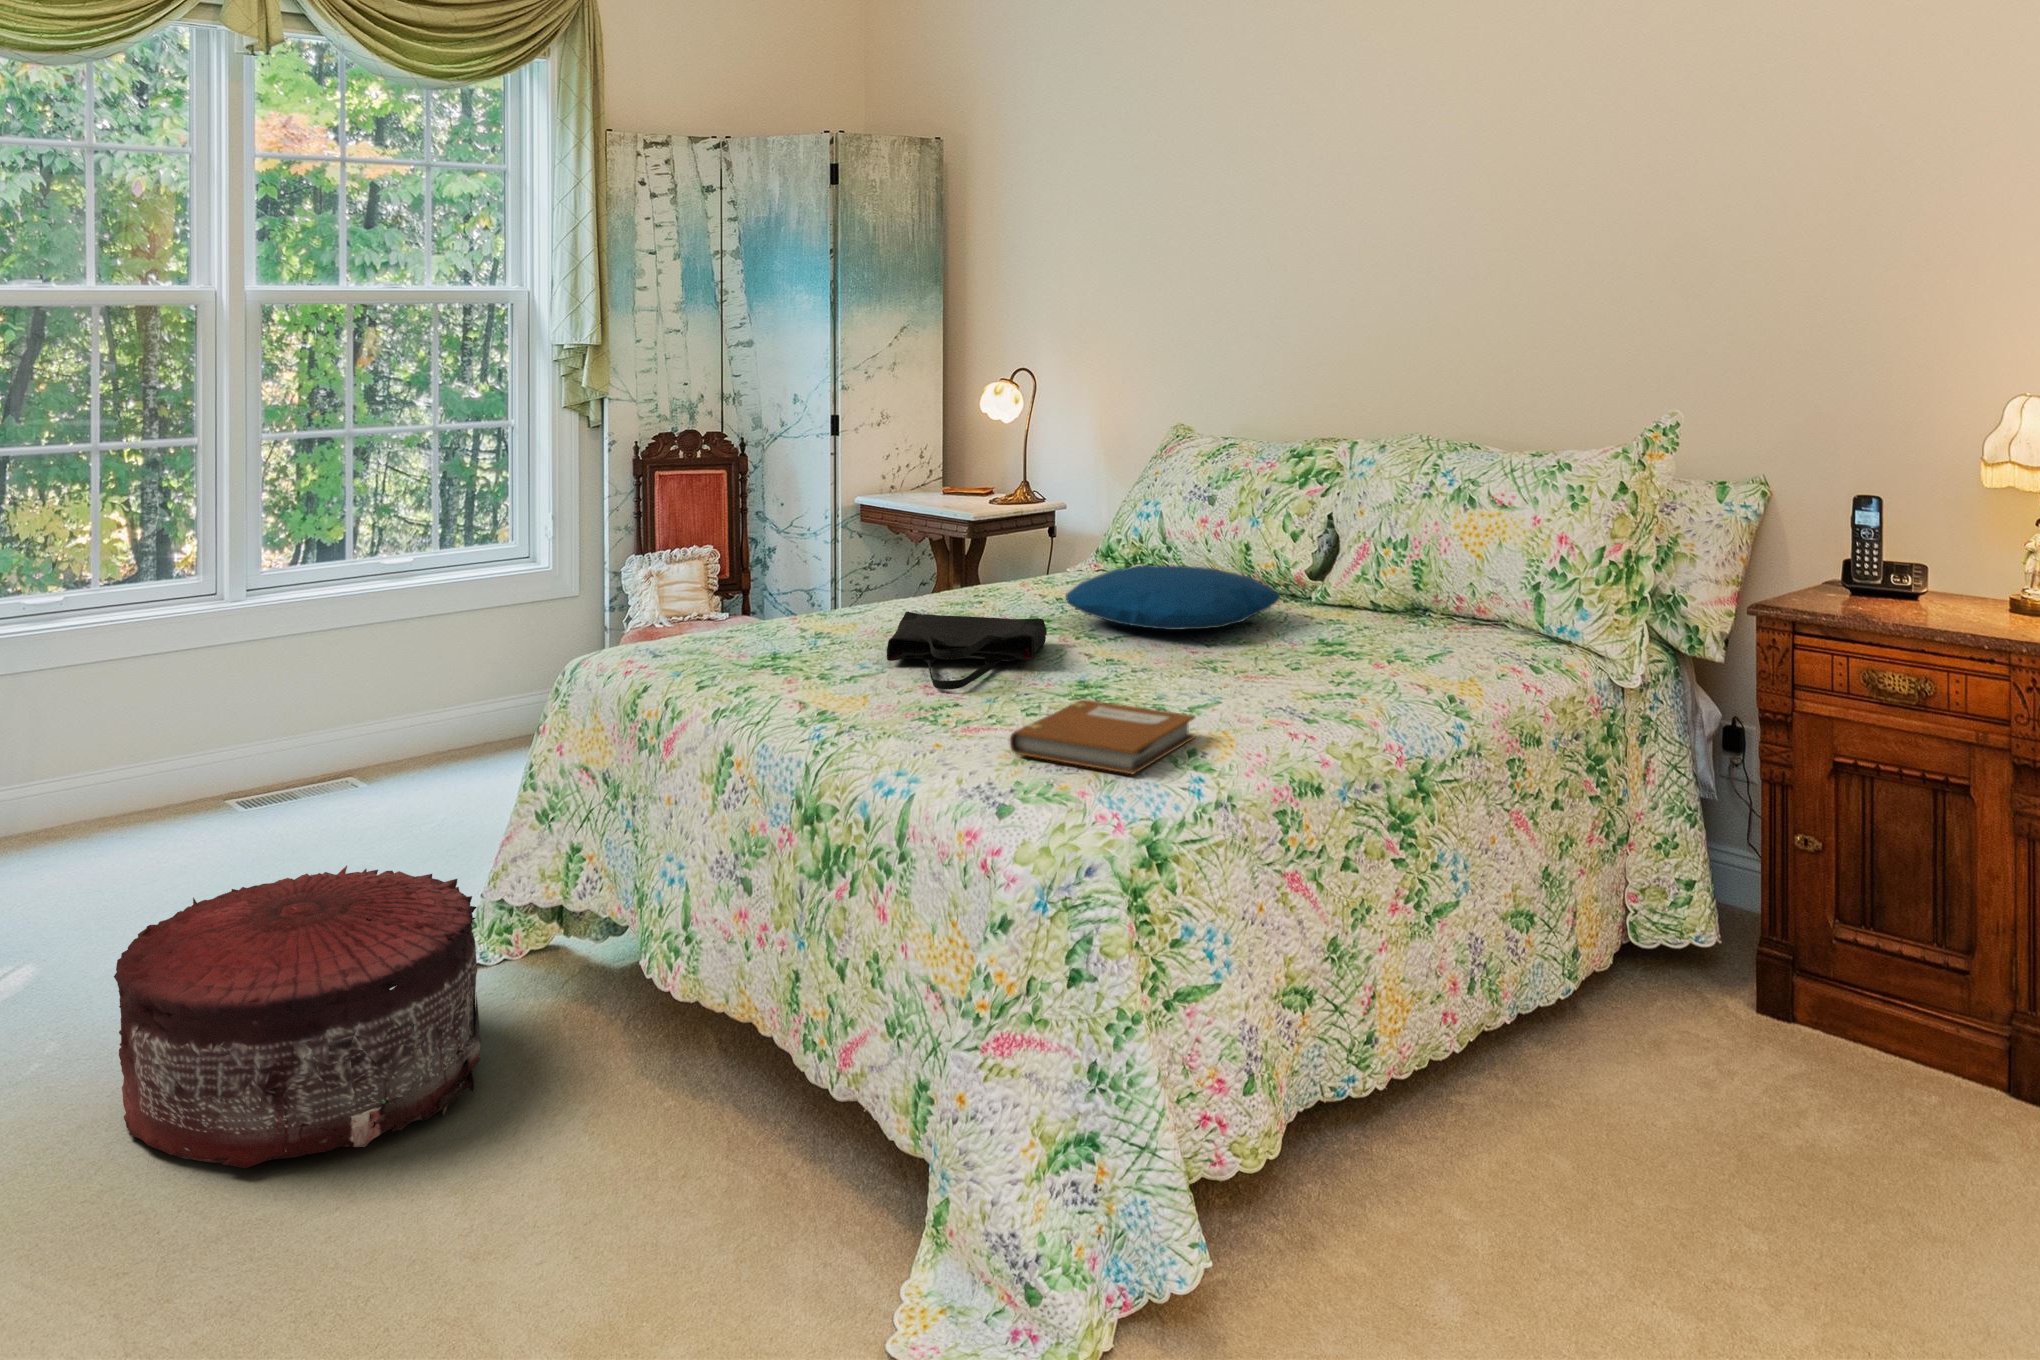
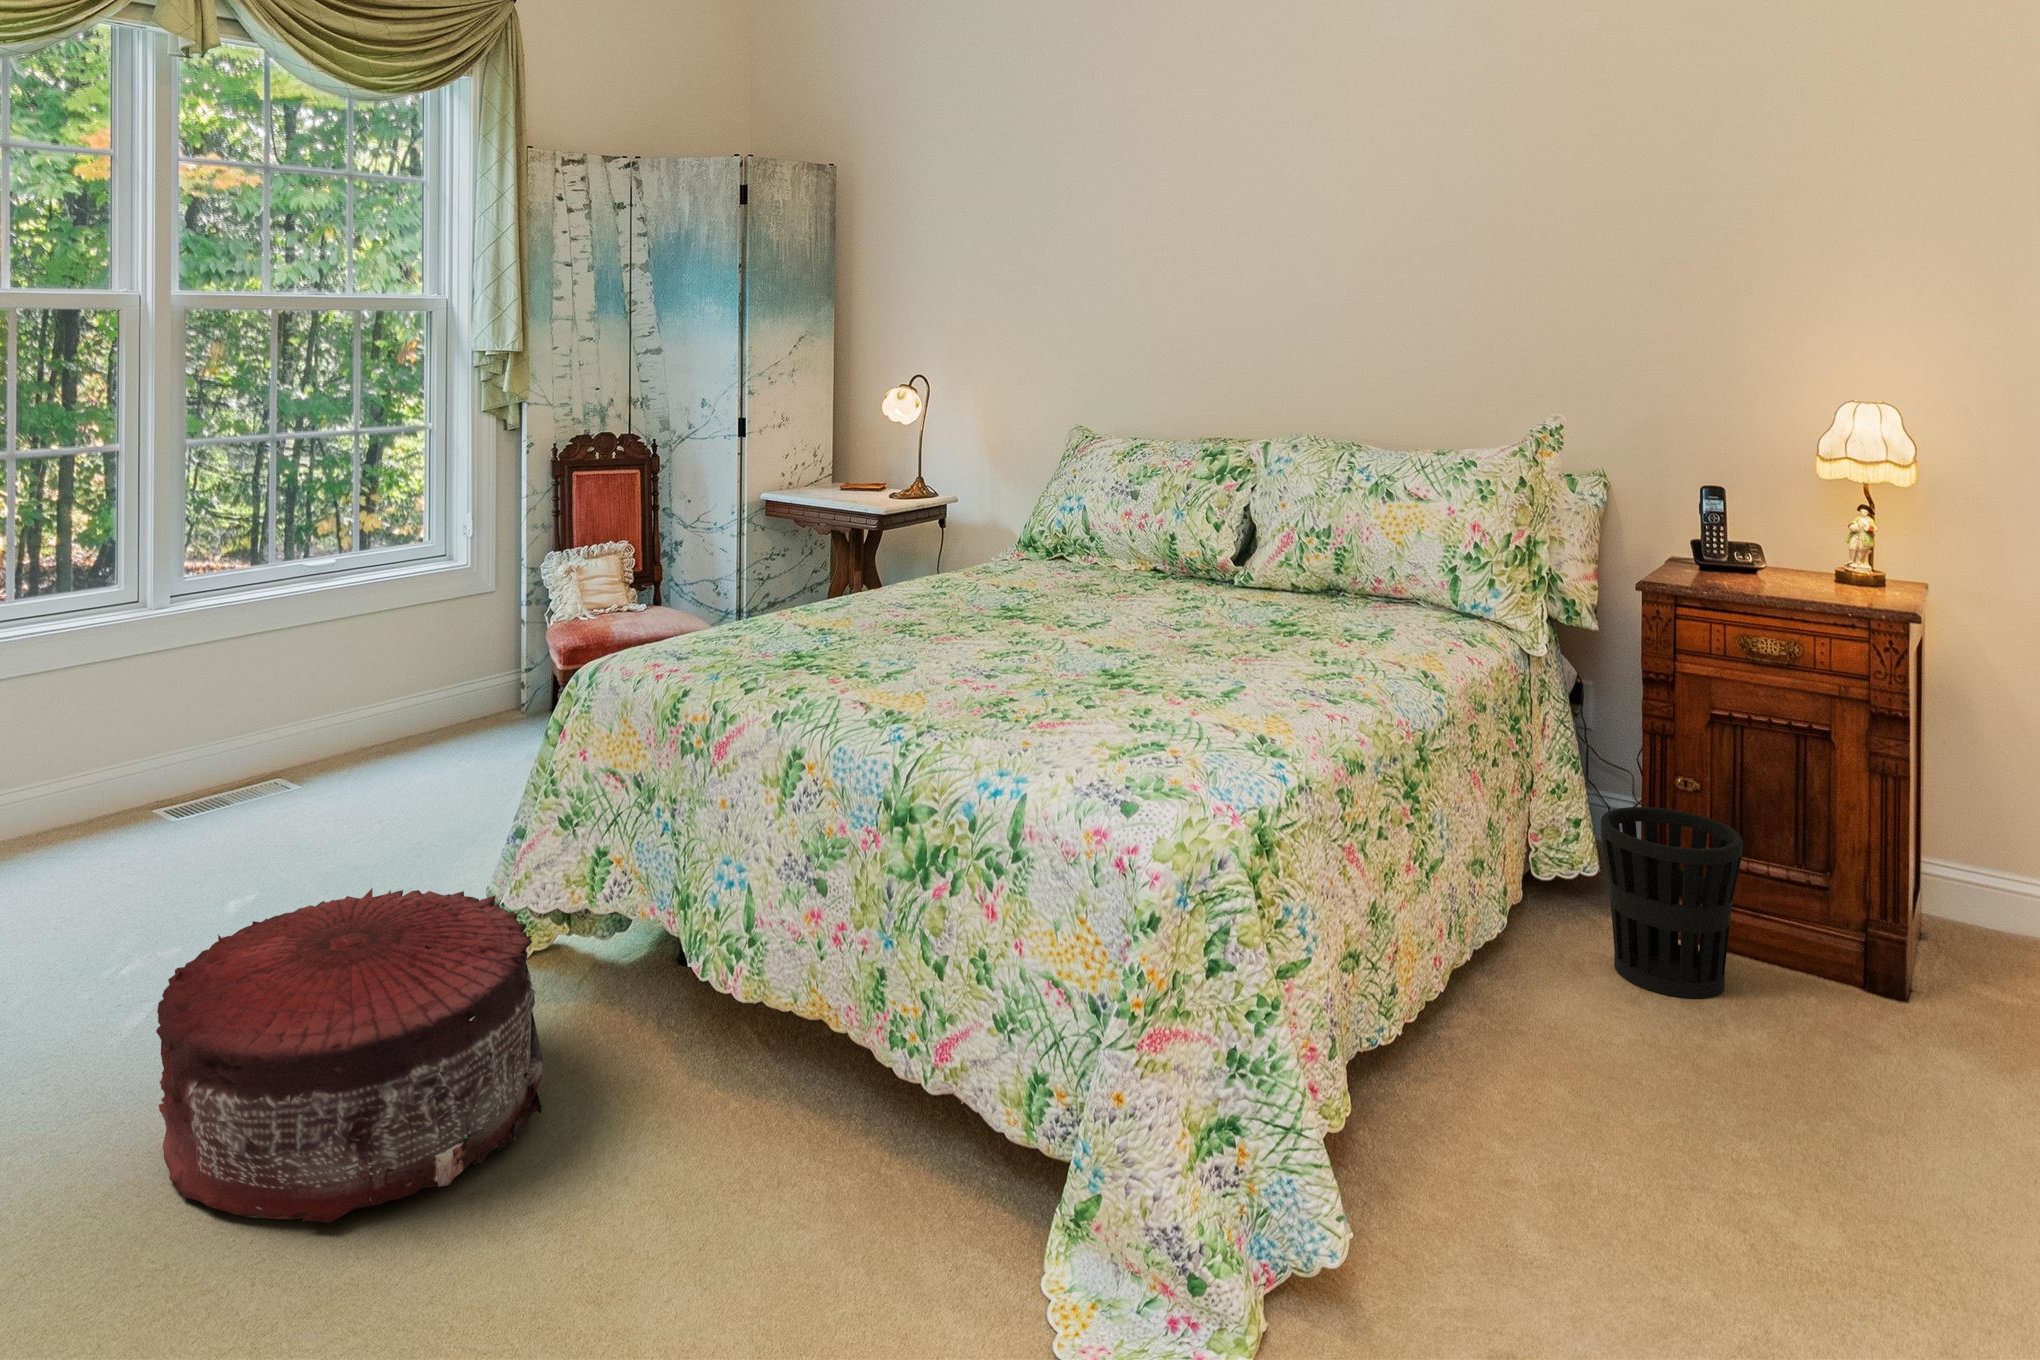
pillow: present [1065,565,1280,630] -> none [1039,559,1231,619]
tote bag: present [887,612,1047,689] -> none [903,610,1049,686]
notebook: present [1010,700,1195,774] -> none [1092,693,1244,767]
wastebasket: none [1685,862,1850,1084] -> present [1601,807,1743,998]

